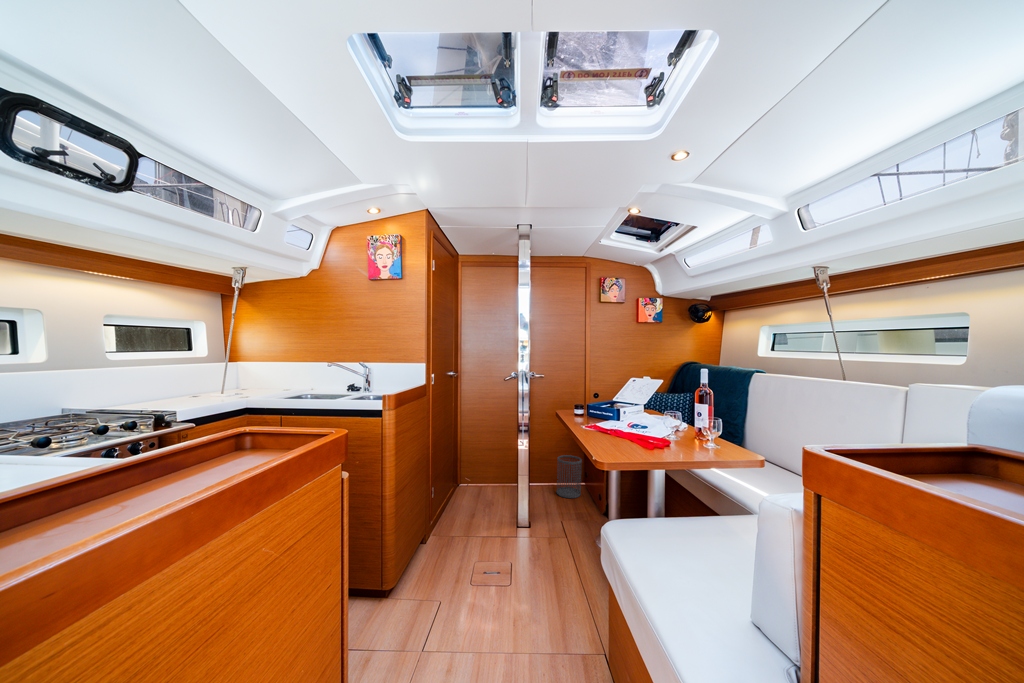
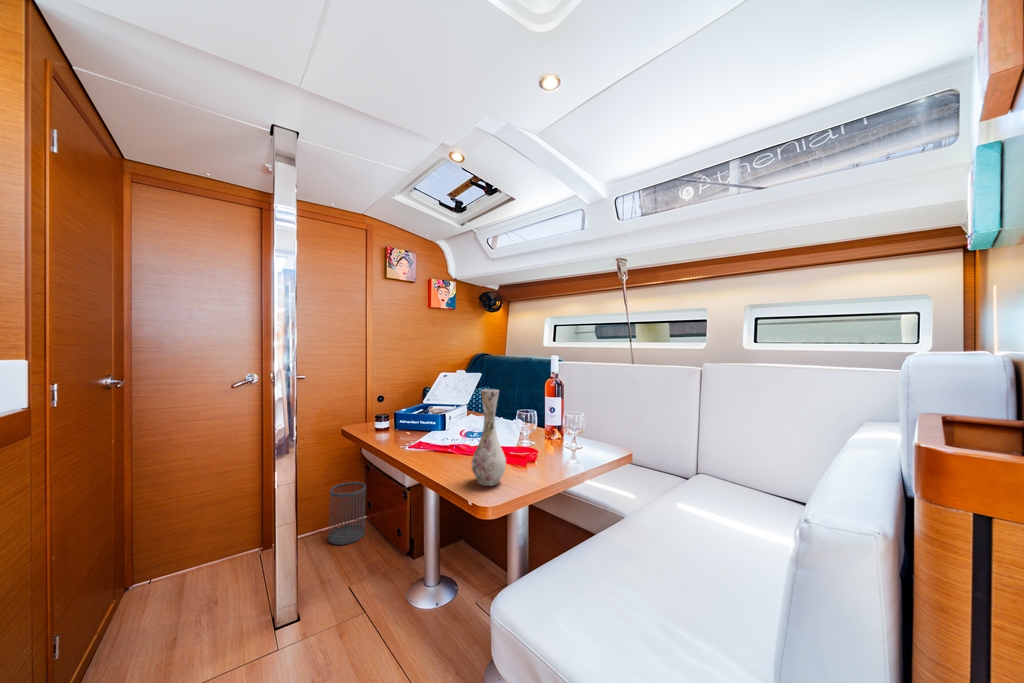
vase: none [607,389,631,453] -> present [471,389,506,486]

